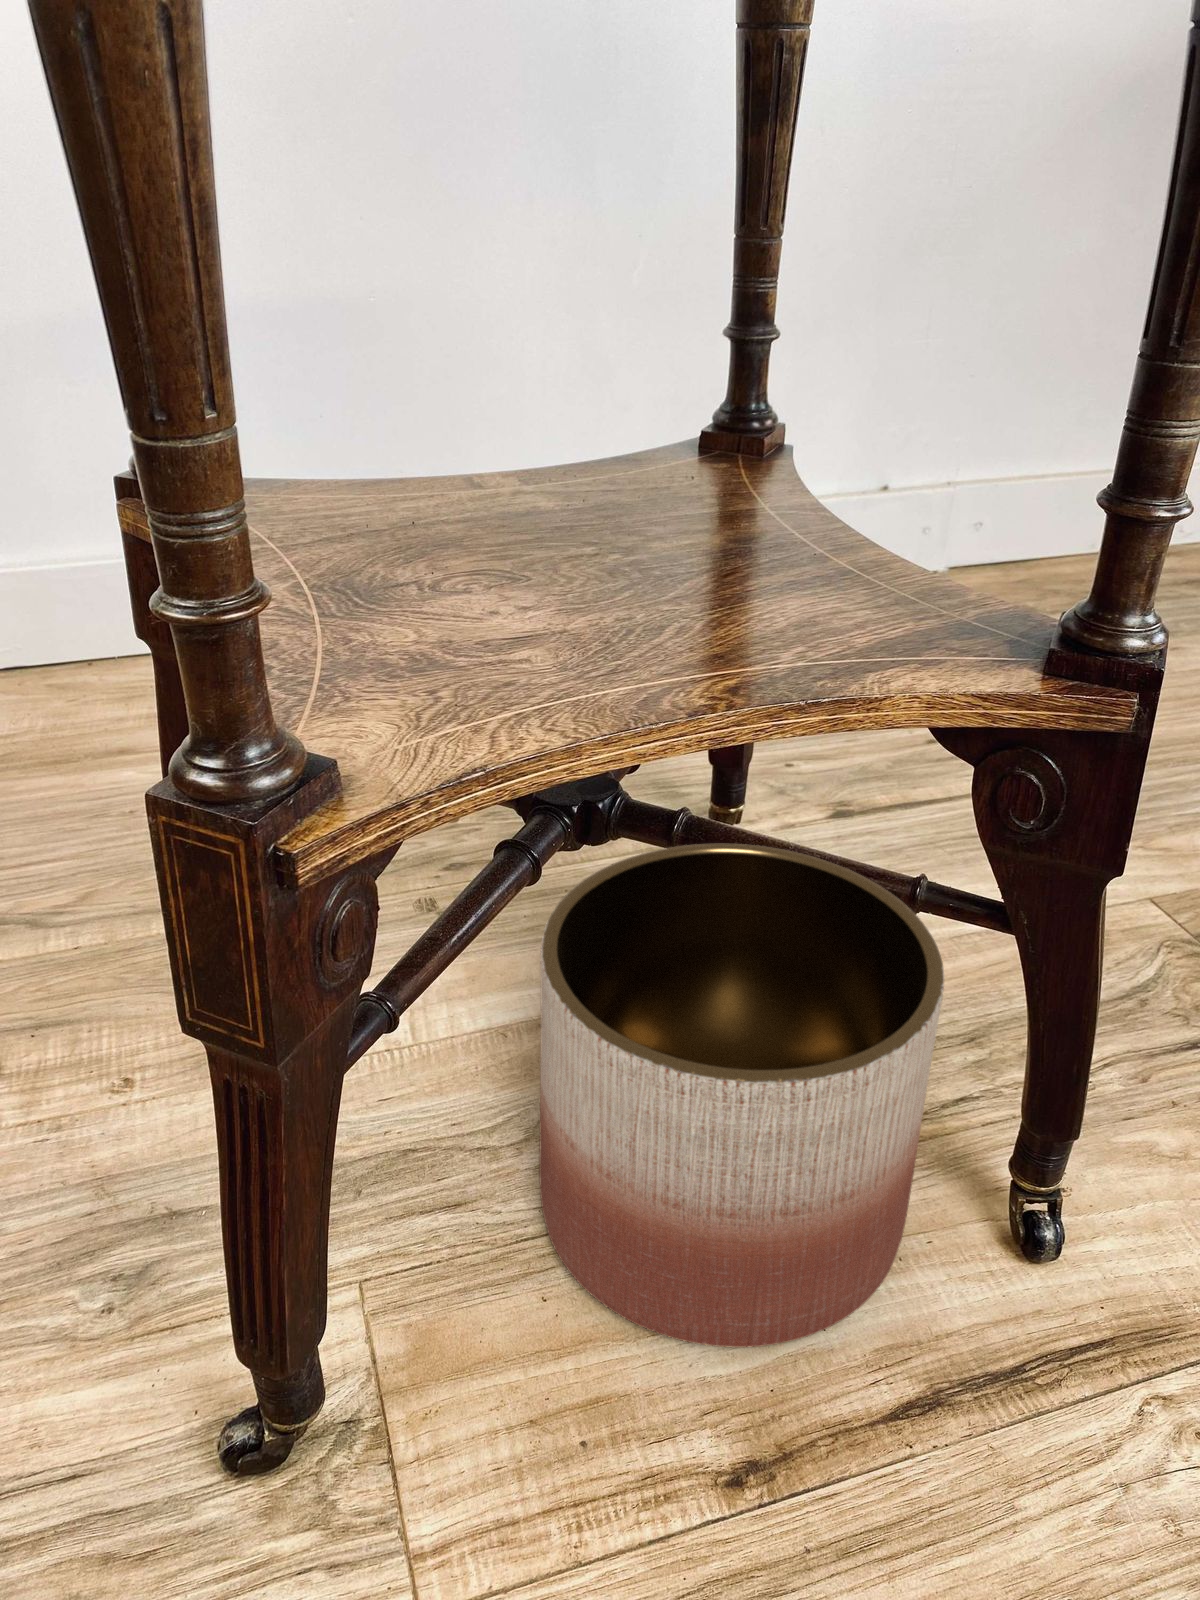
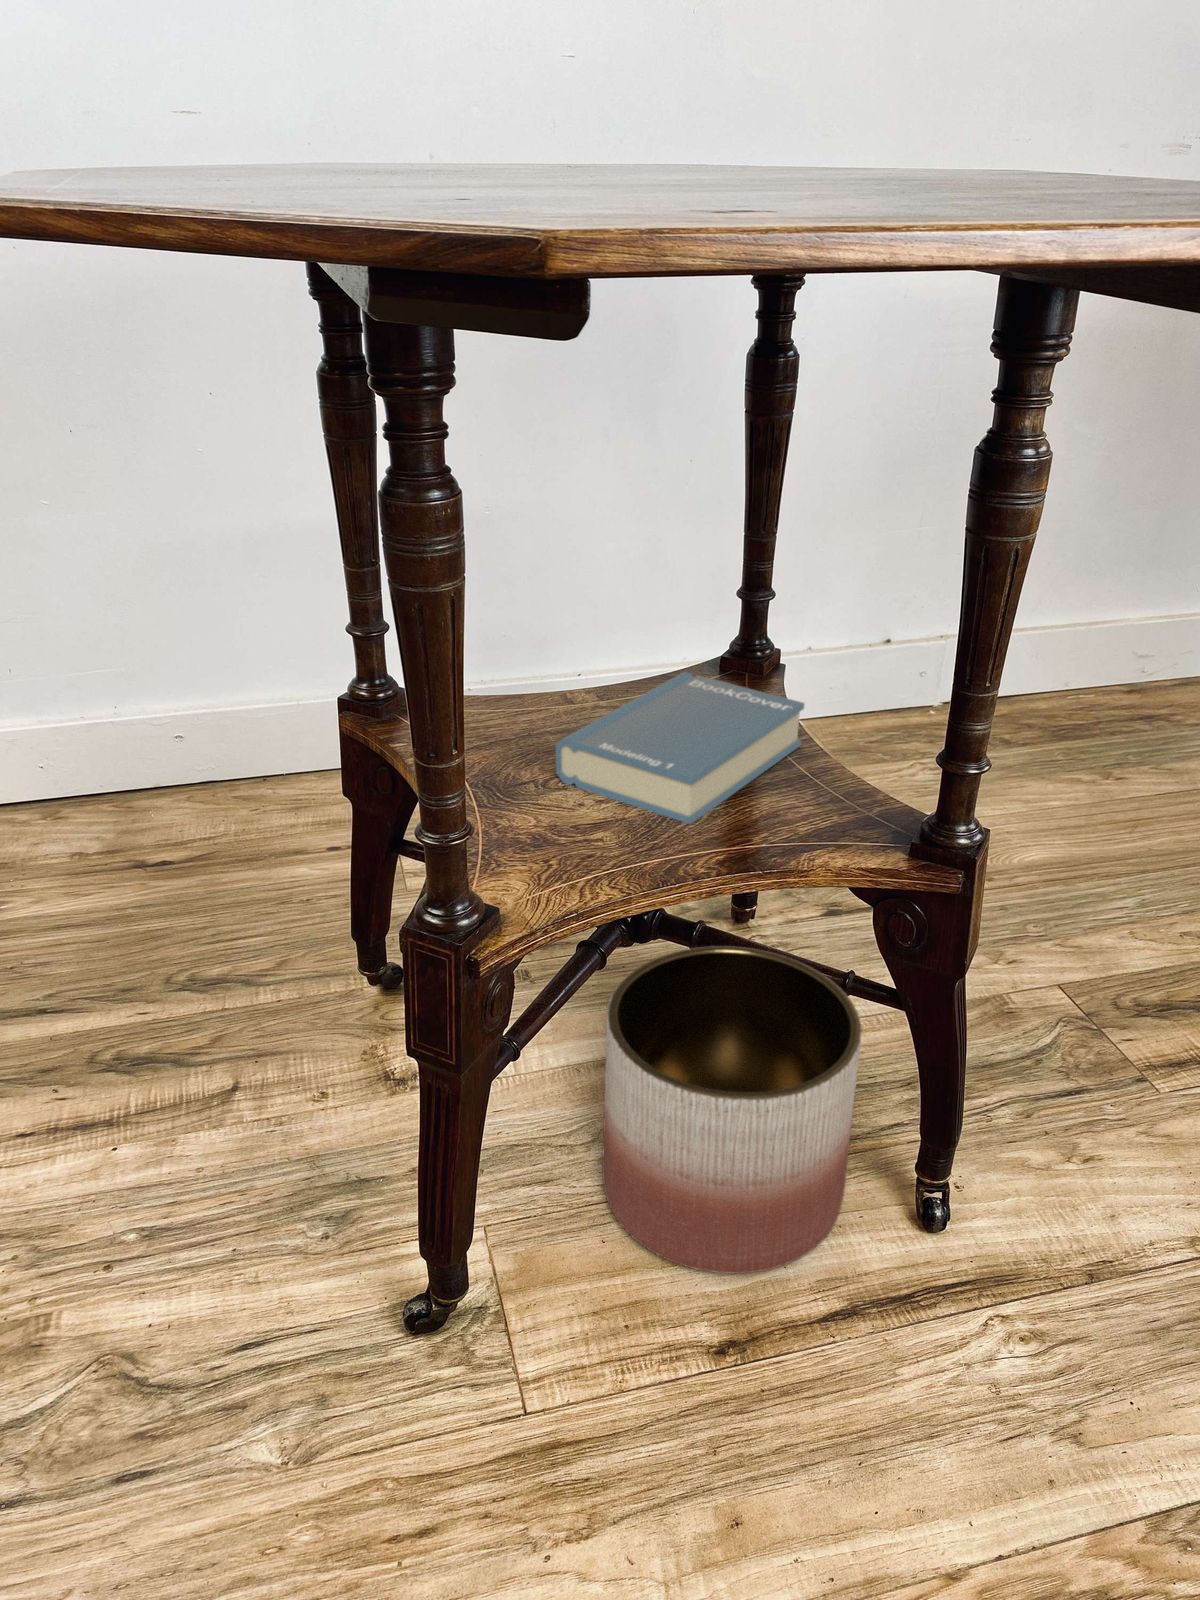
hardback book: none [450,439,832,641] -> present [556,672,804,824]

